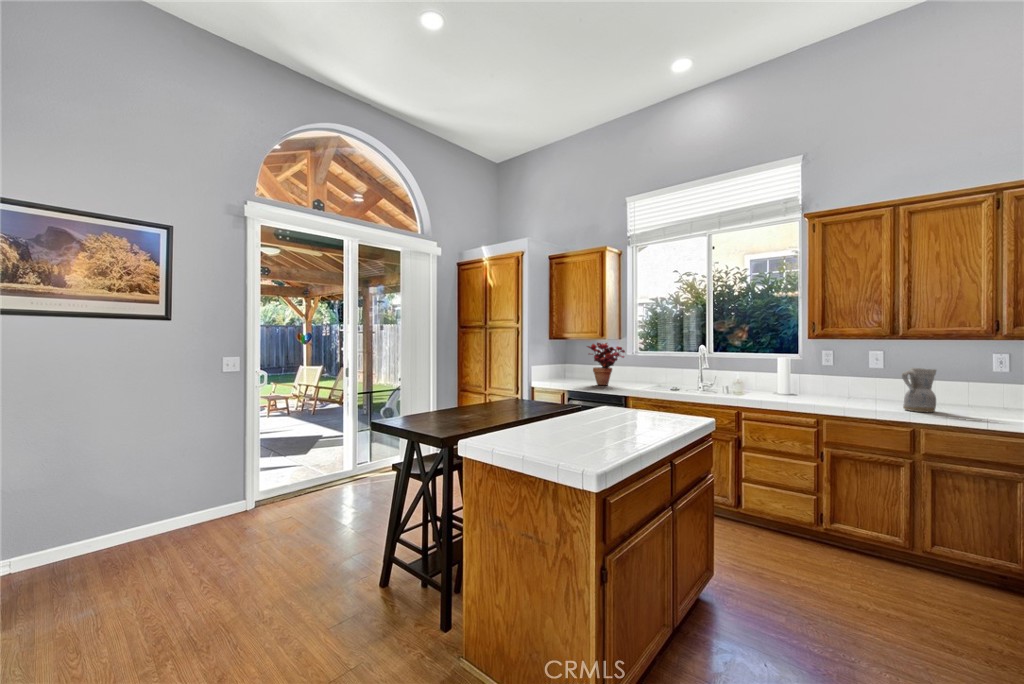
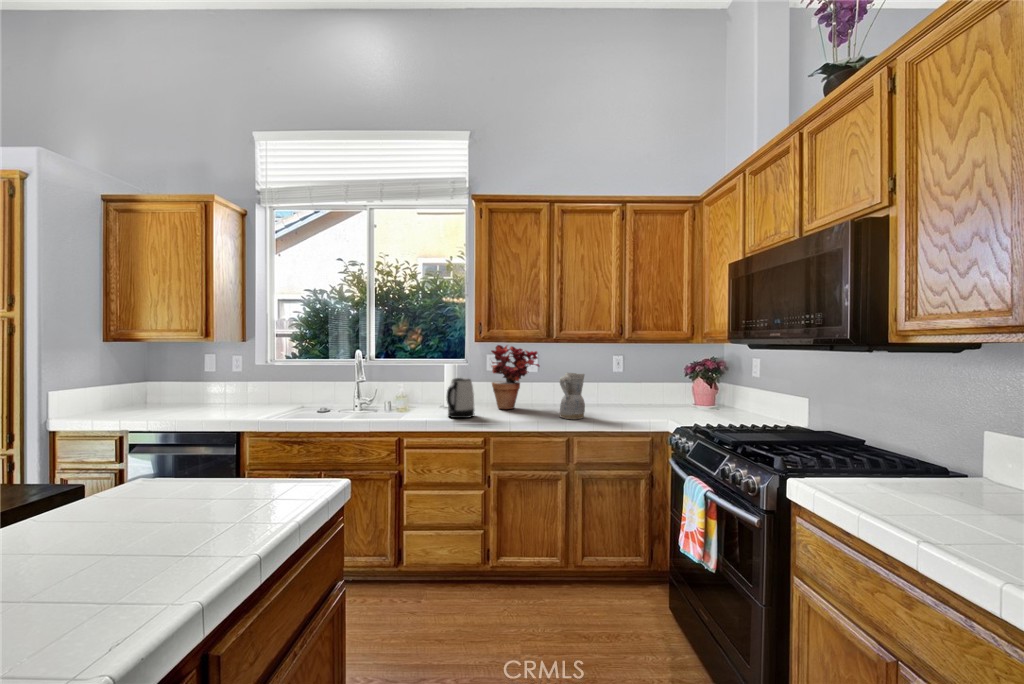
potted plant: present [587,343,625,385] -> present [491,345,539,409]
kettle: none [779,369,807,402] -> present [447,378,474,418]

